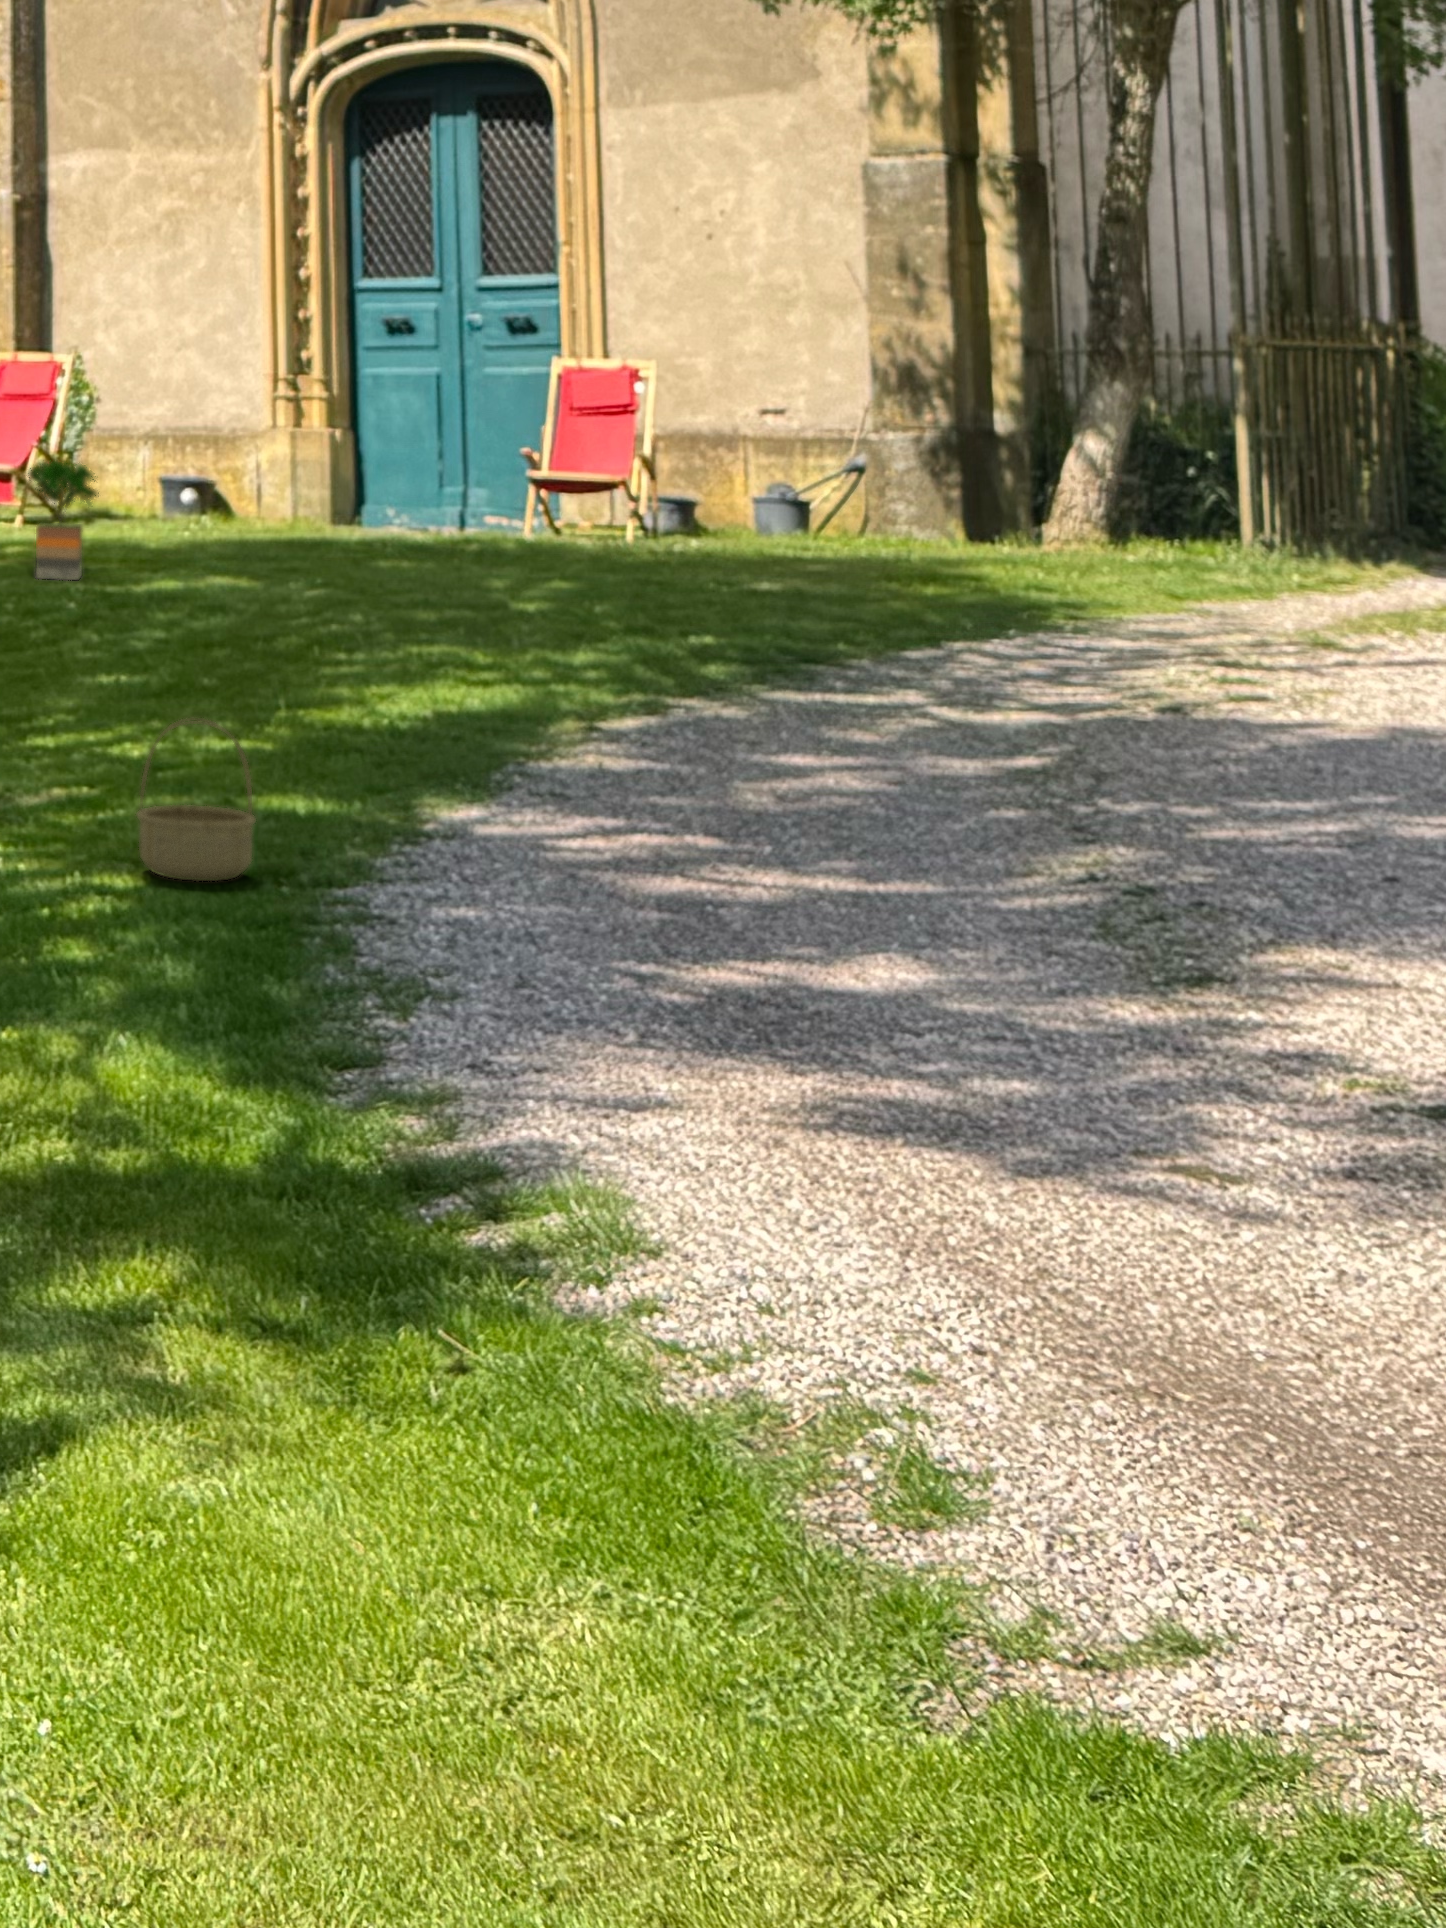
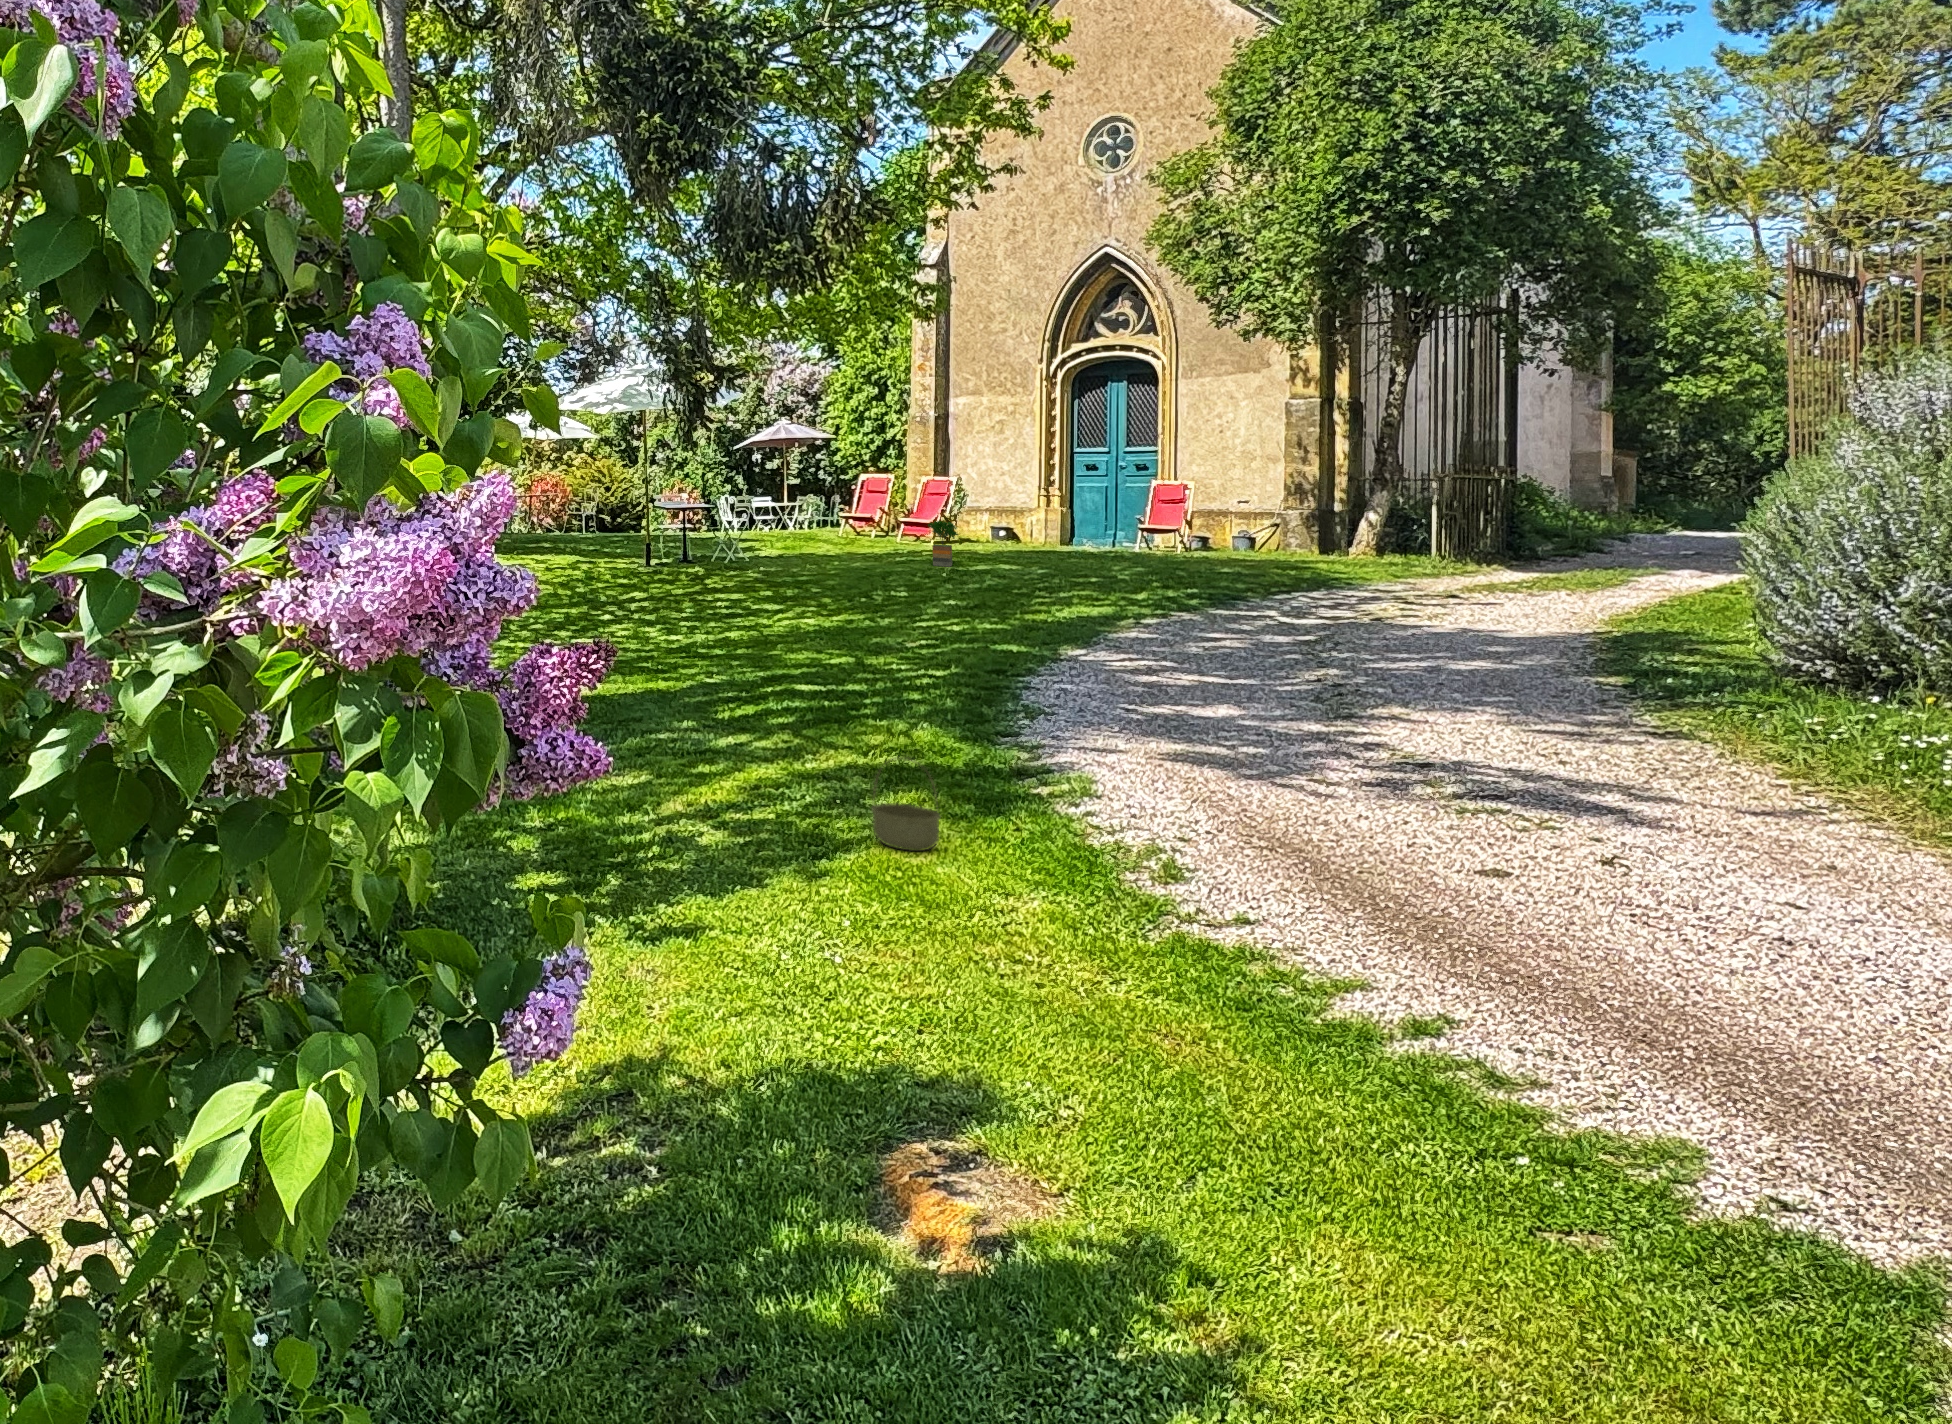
basket: present [137,719,255,881] -> present [871,758,940,851]

